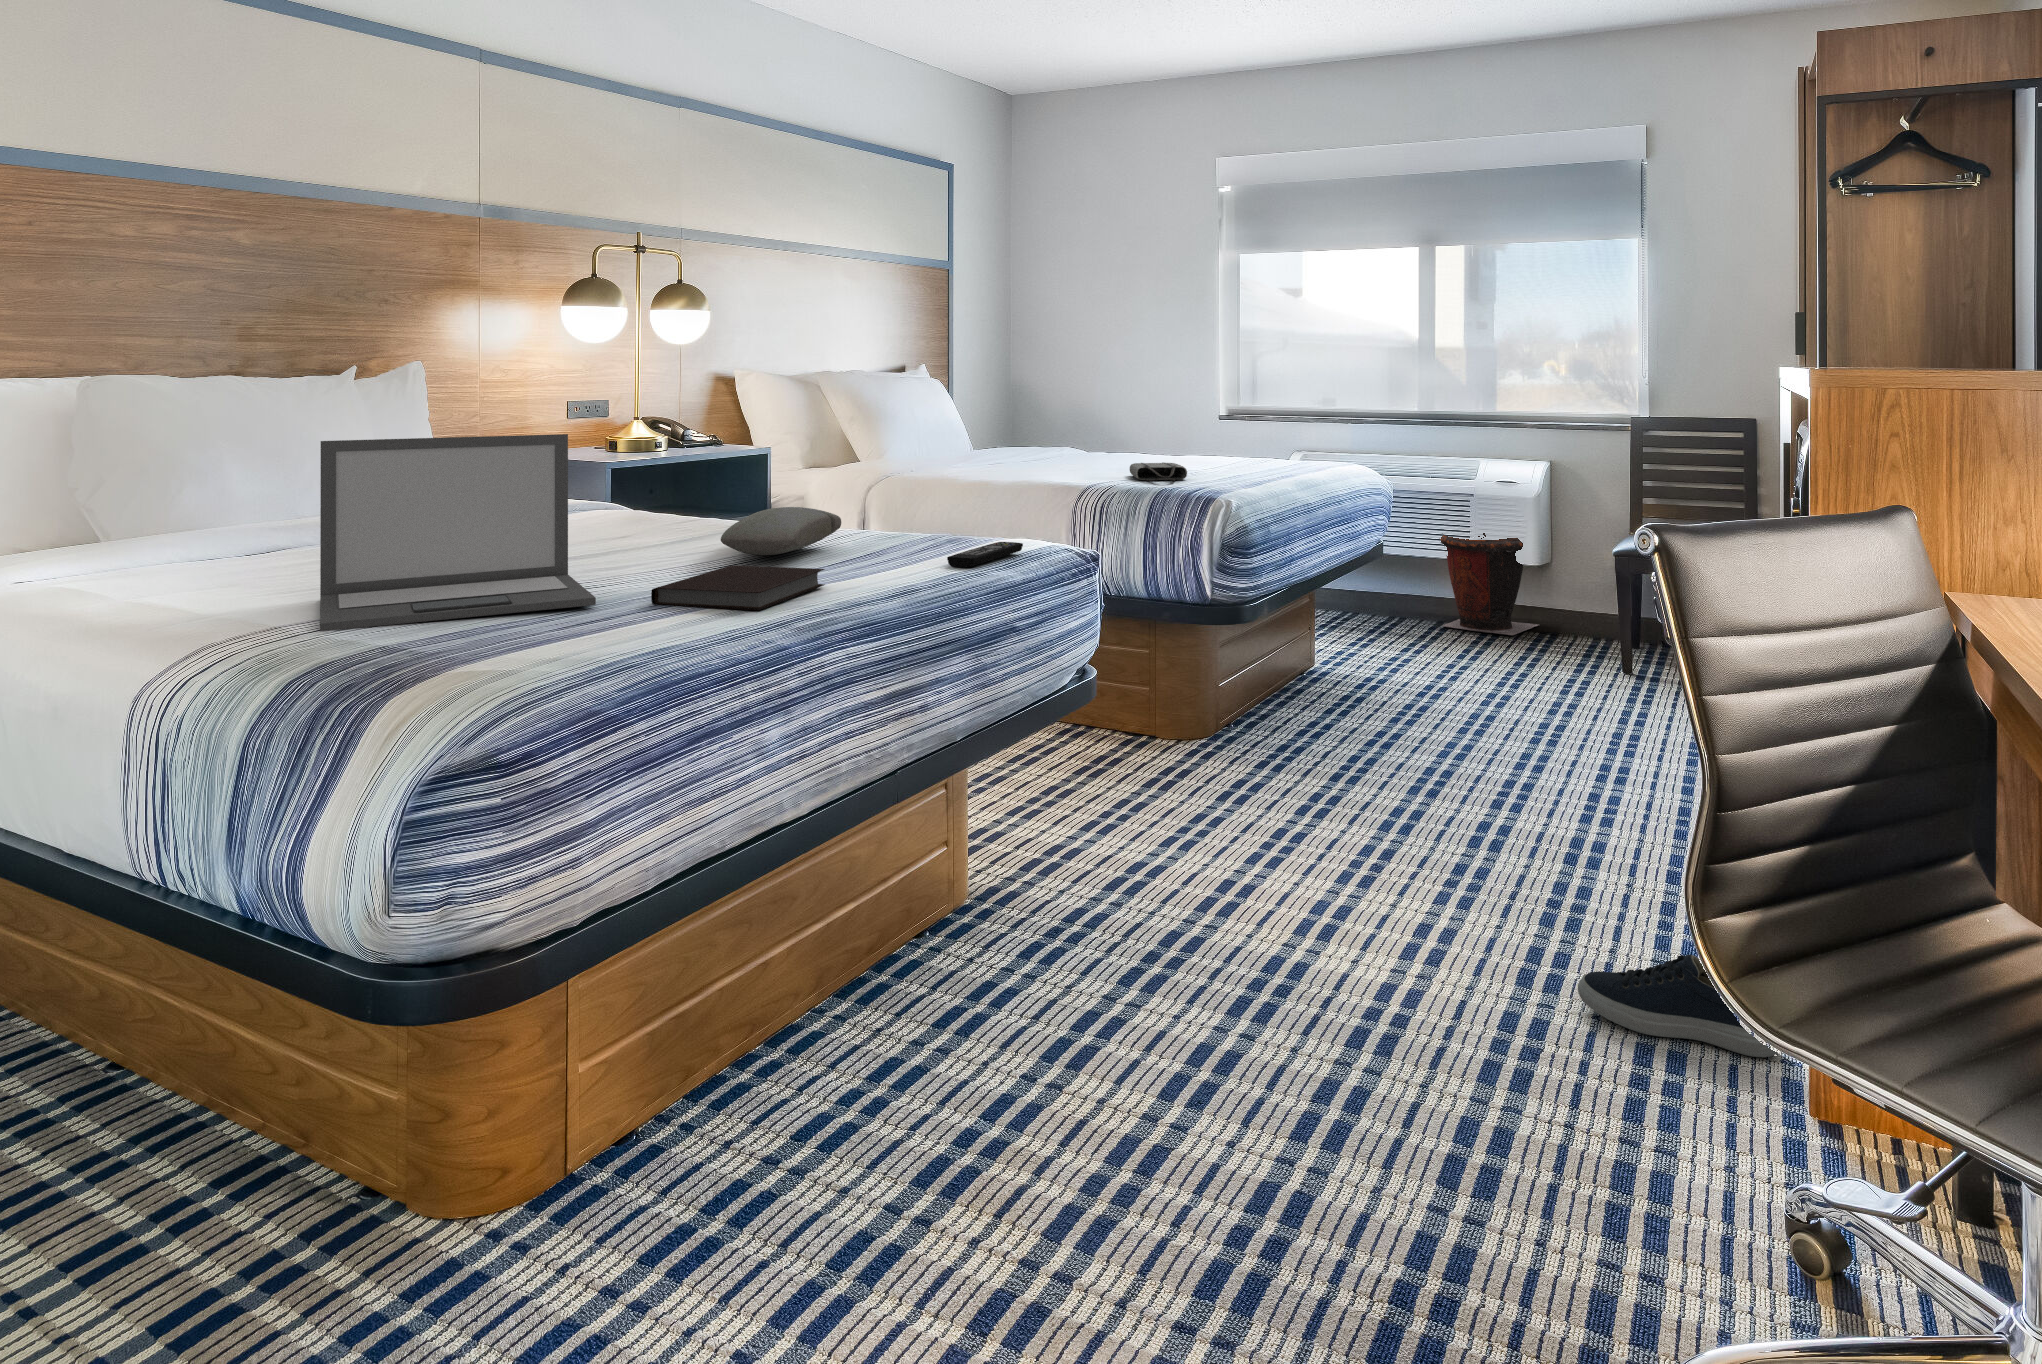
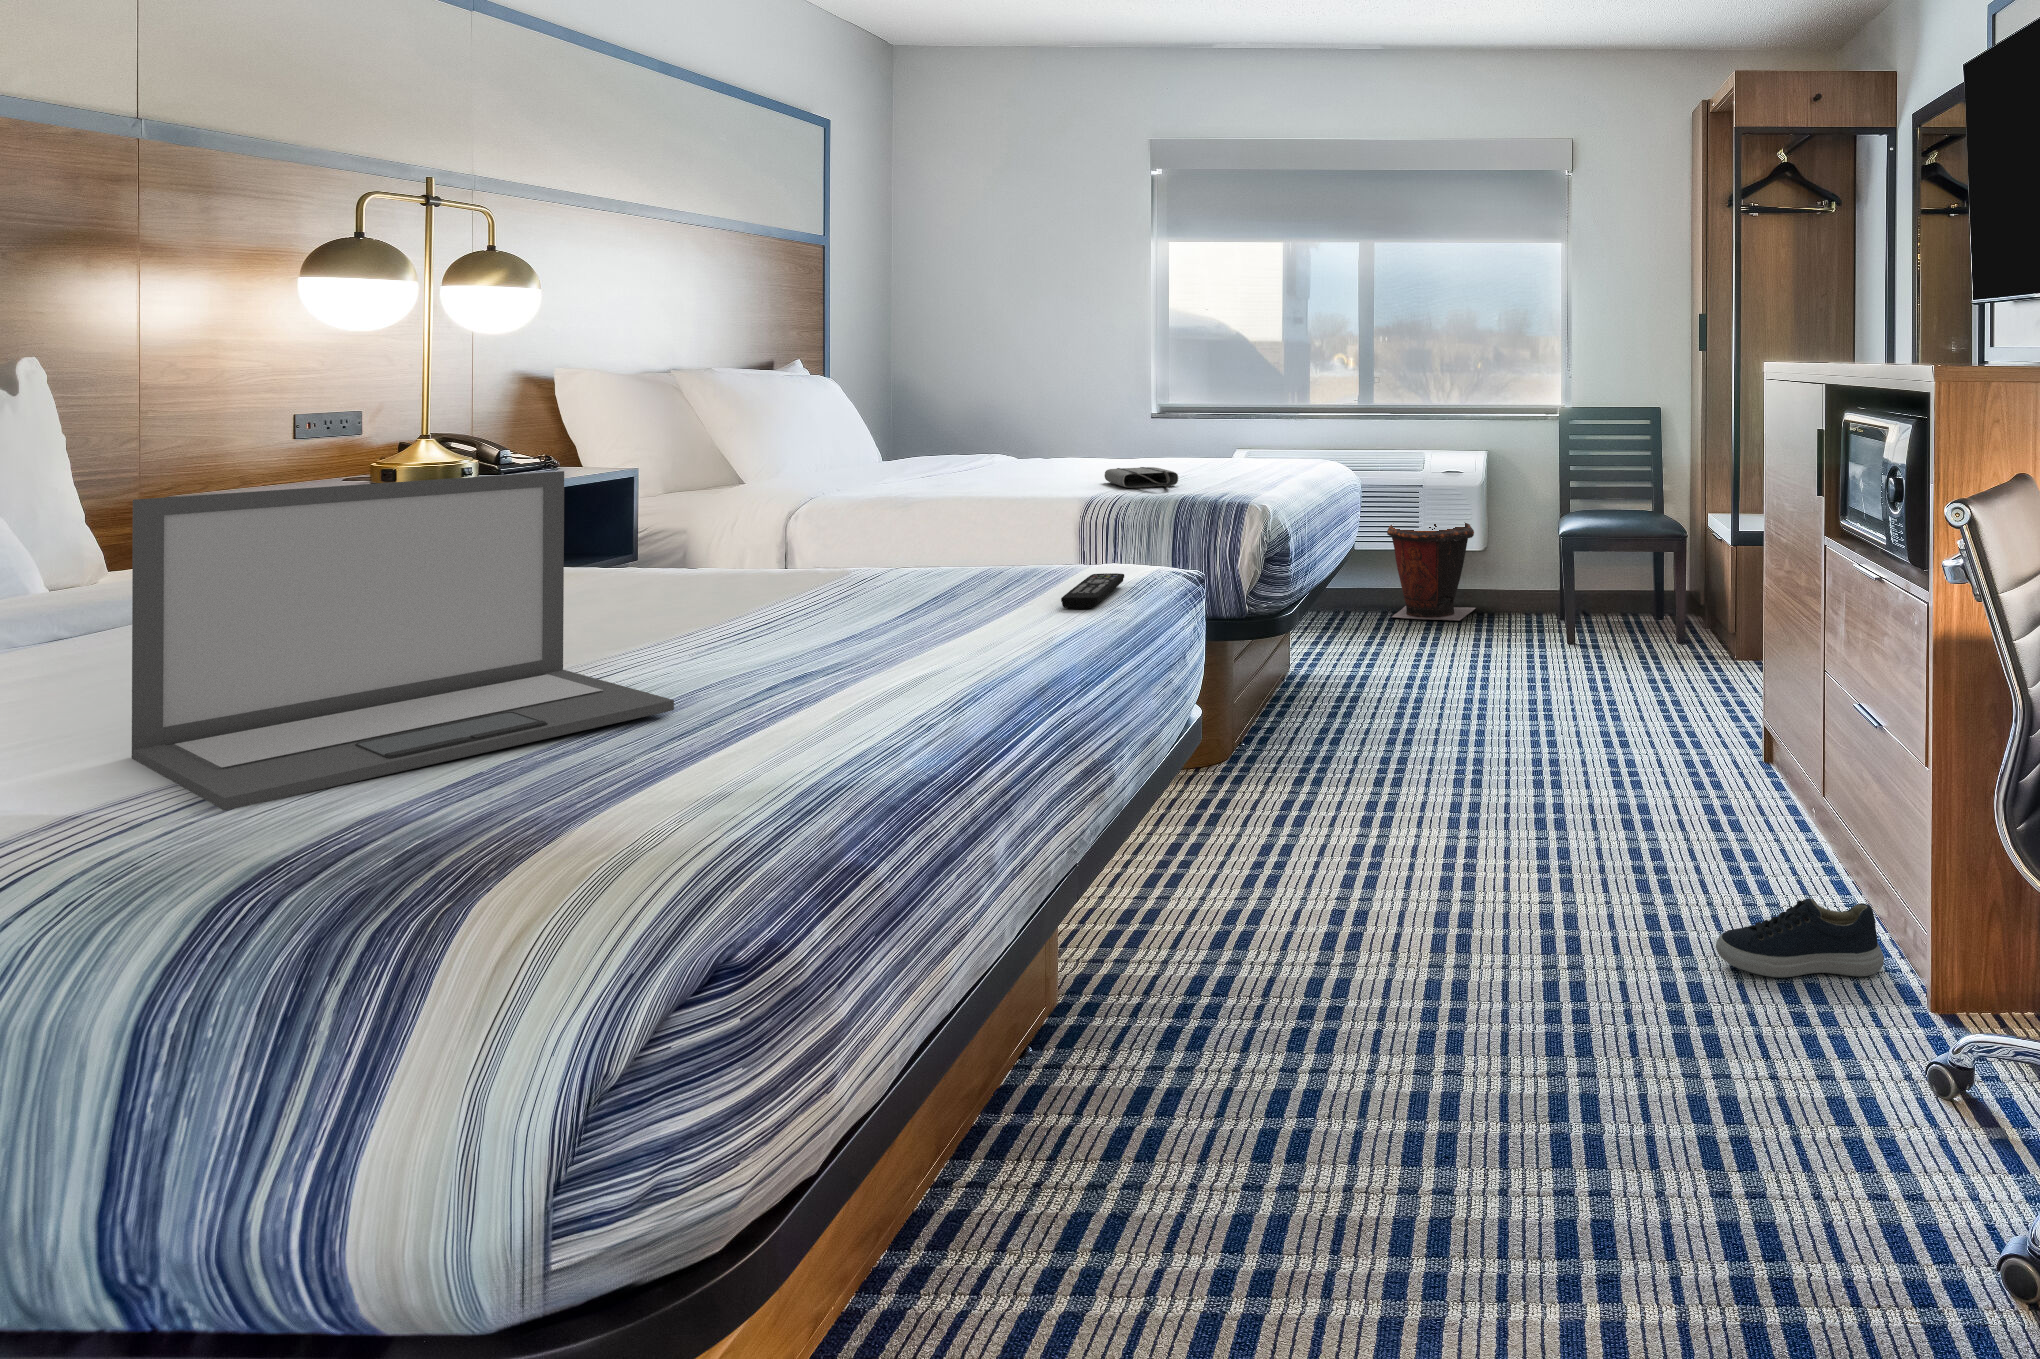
pillow: present [721,507,841,555] -> none [741,550,886,615]
notebook: present [651,565,825,610] -> none [748,628,955,700]

